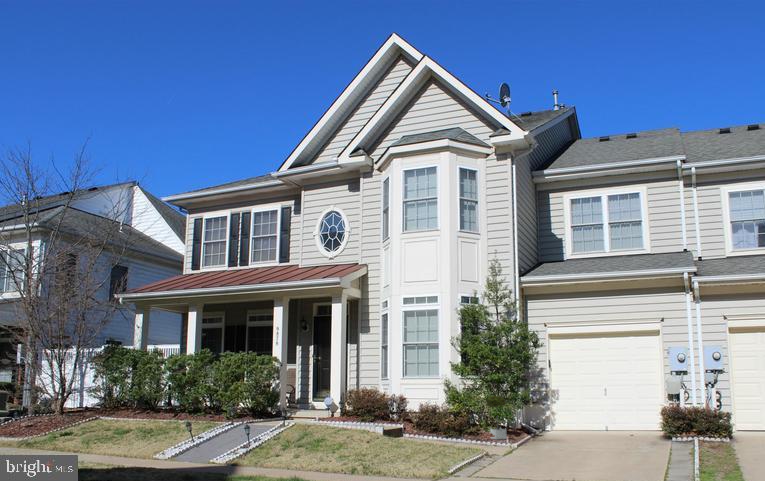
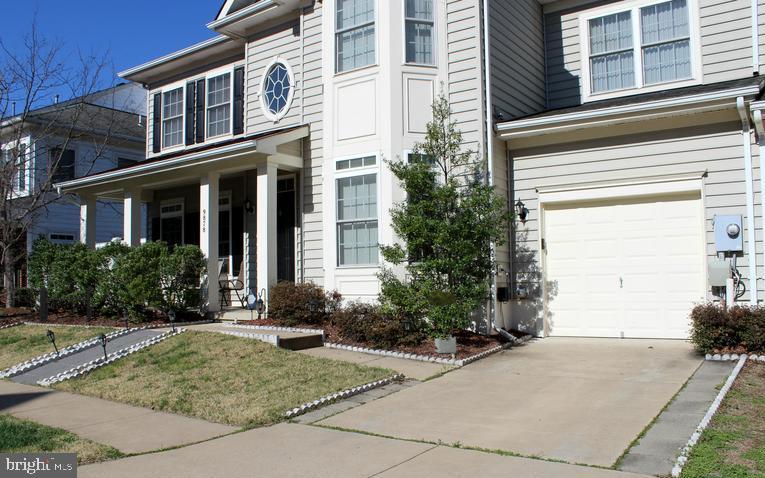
bench: none [136,387,180,417] -> present [40,286,92,322]

